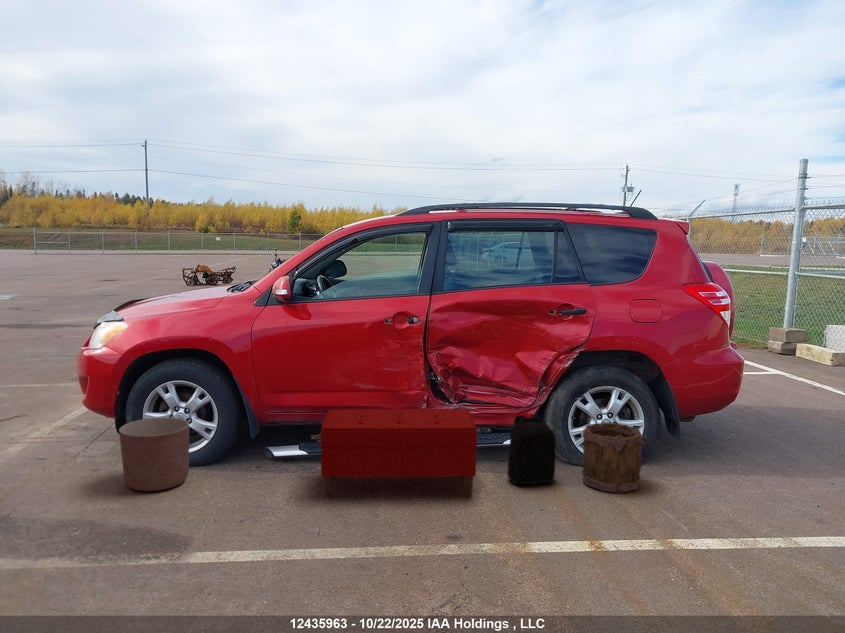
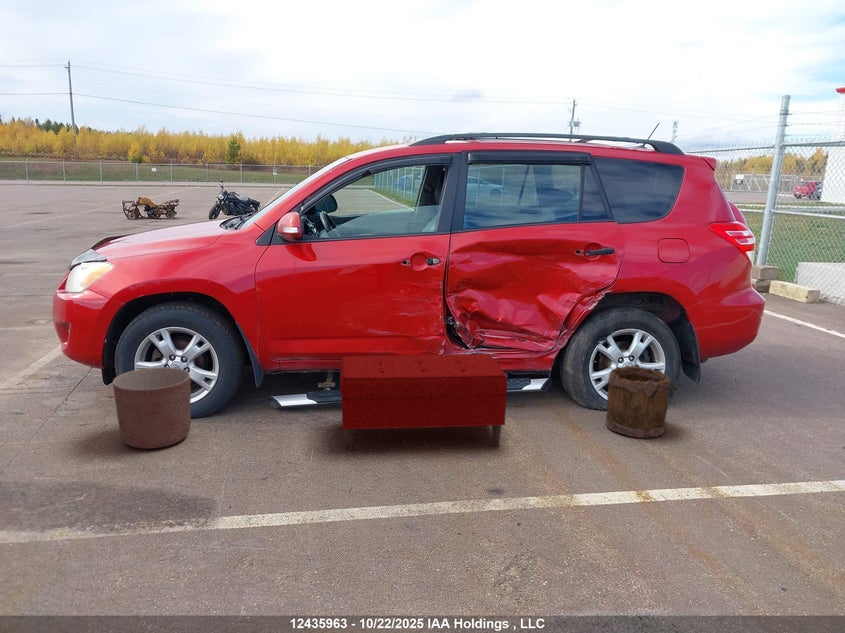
backpack: present [507,415,556,484] -> none [530,359,582,431]

